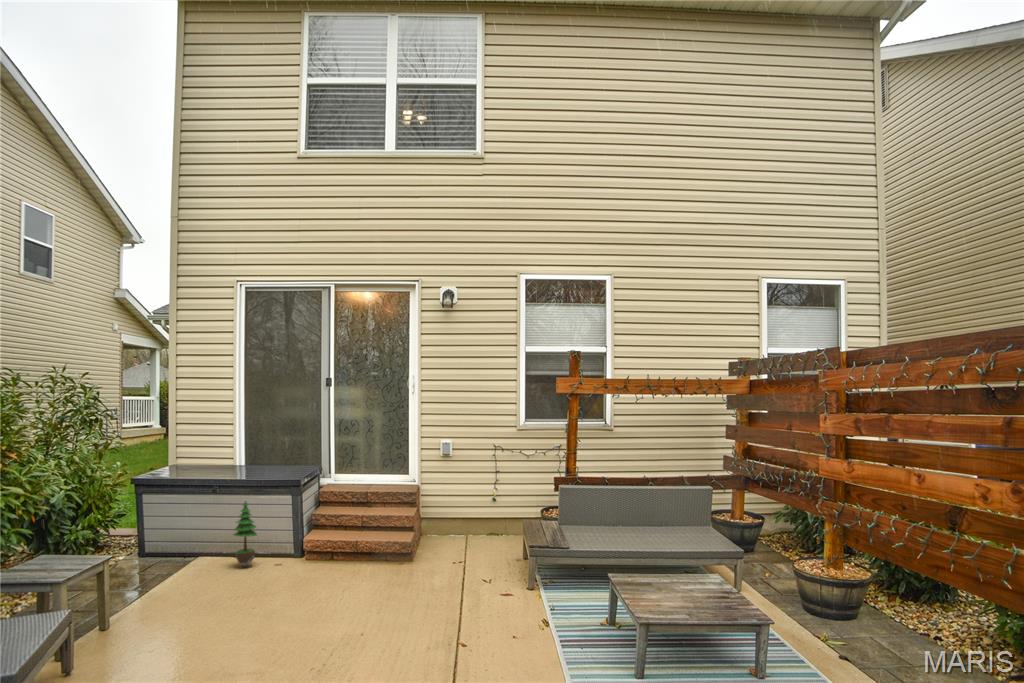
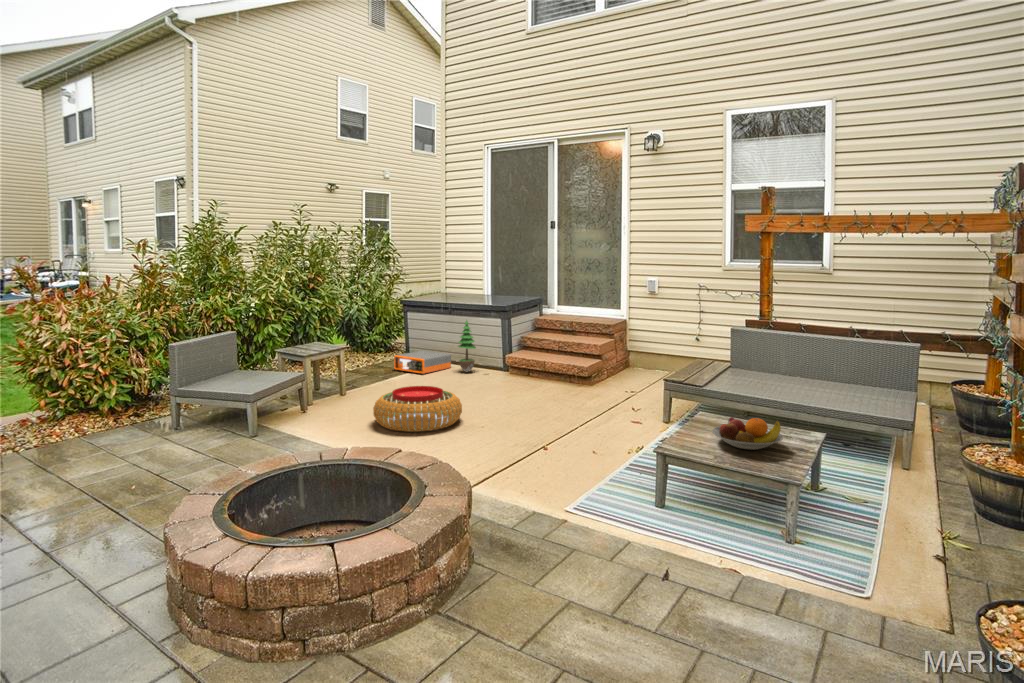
storage box: none [140,545,215,577] -> present [394,351,451,374]
fruit bowl: none [654,577,713,607] -> present [712,417,783,450]
pouf: none [221,594,333,659] -> present [373,386,462,432]

